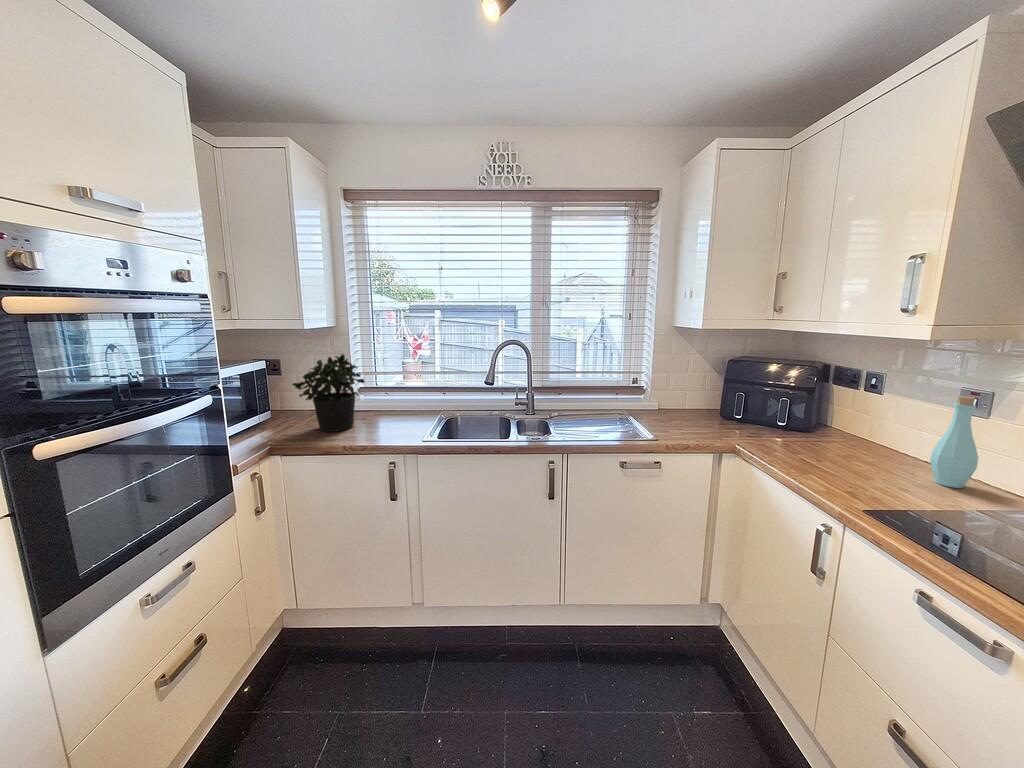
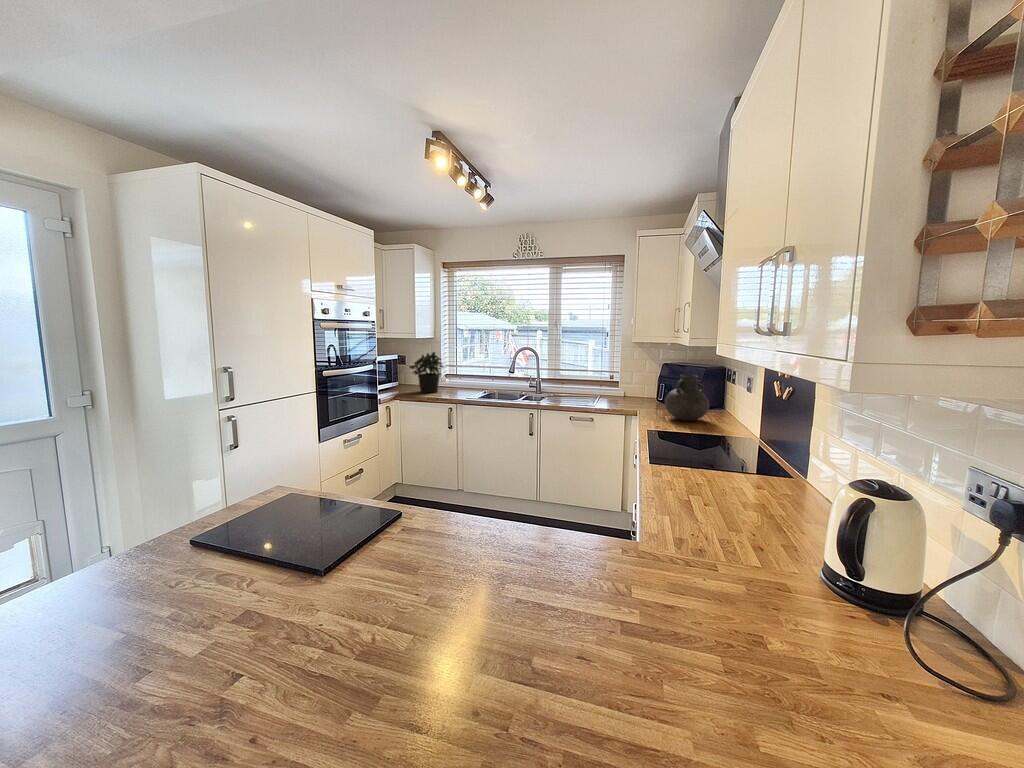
vase: none [790,381,876,461] -> present [665,374,709,421]
bottle: present [930,396,978,488] -> none [720,381,741,433]

